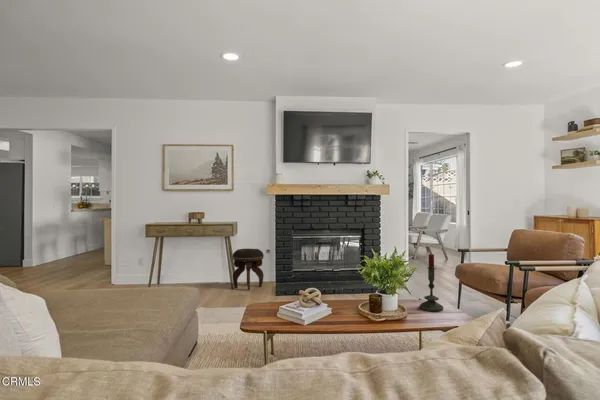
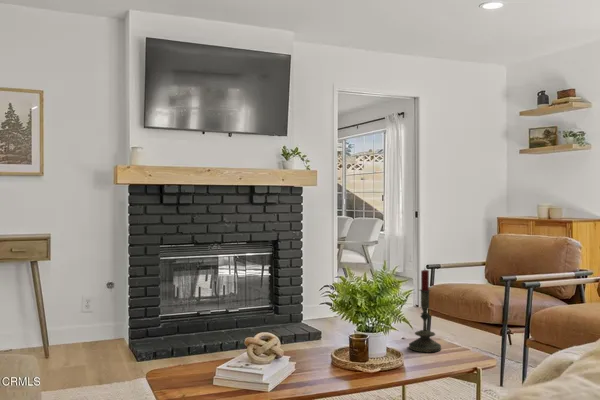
footstool: present [232,249,264,290] -> none [47,280,107,355]

